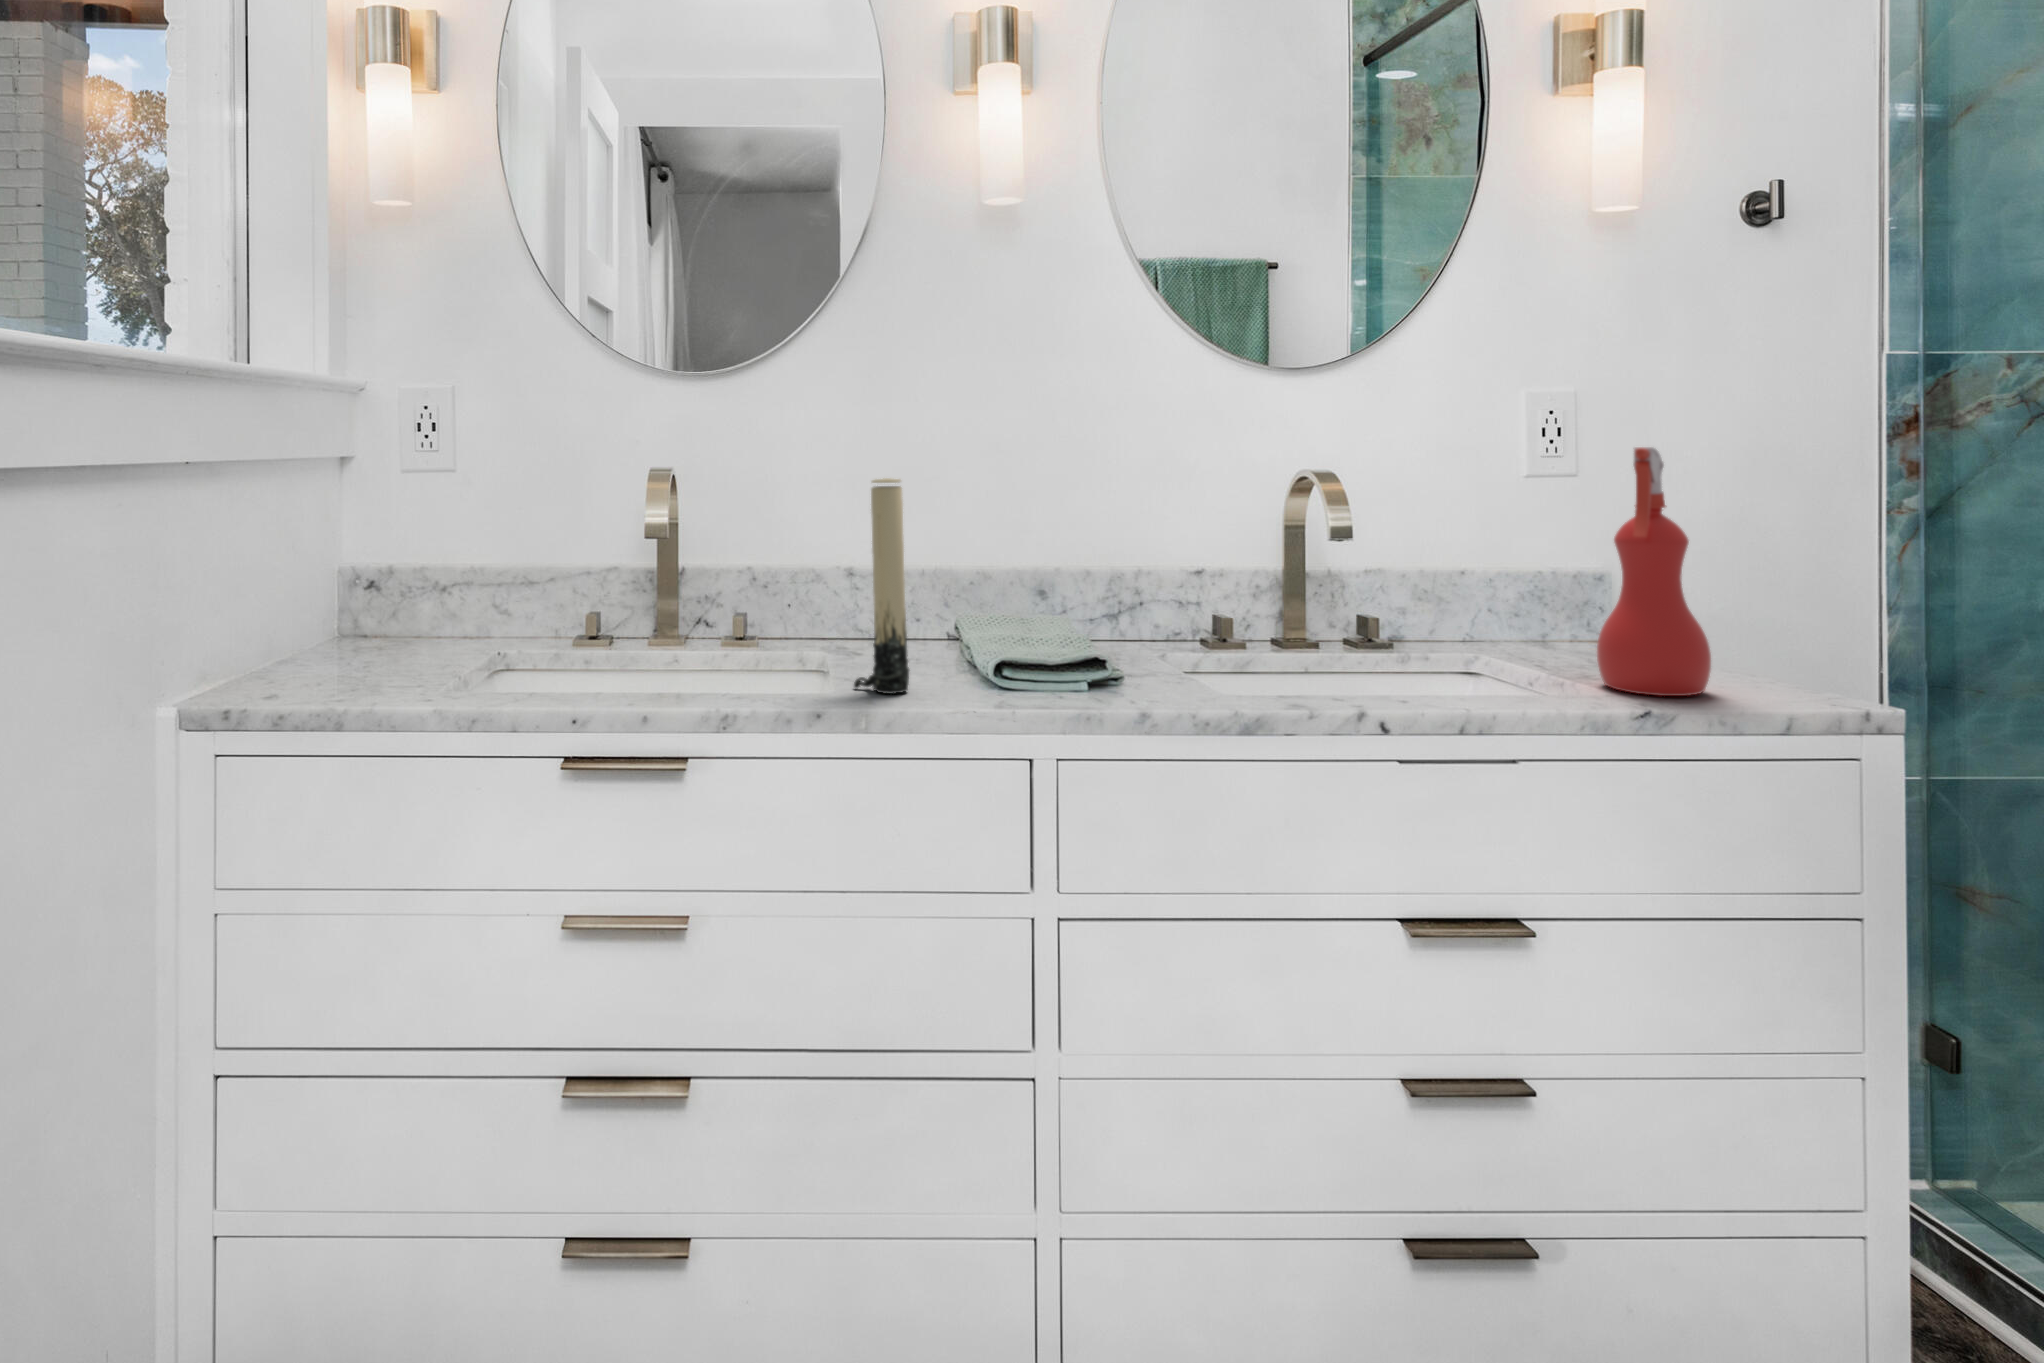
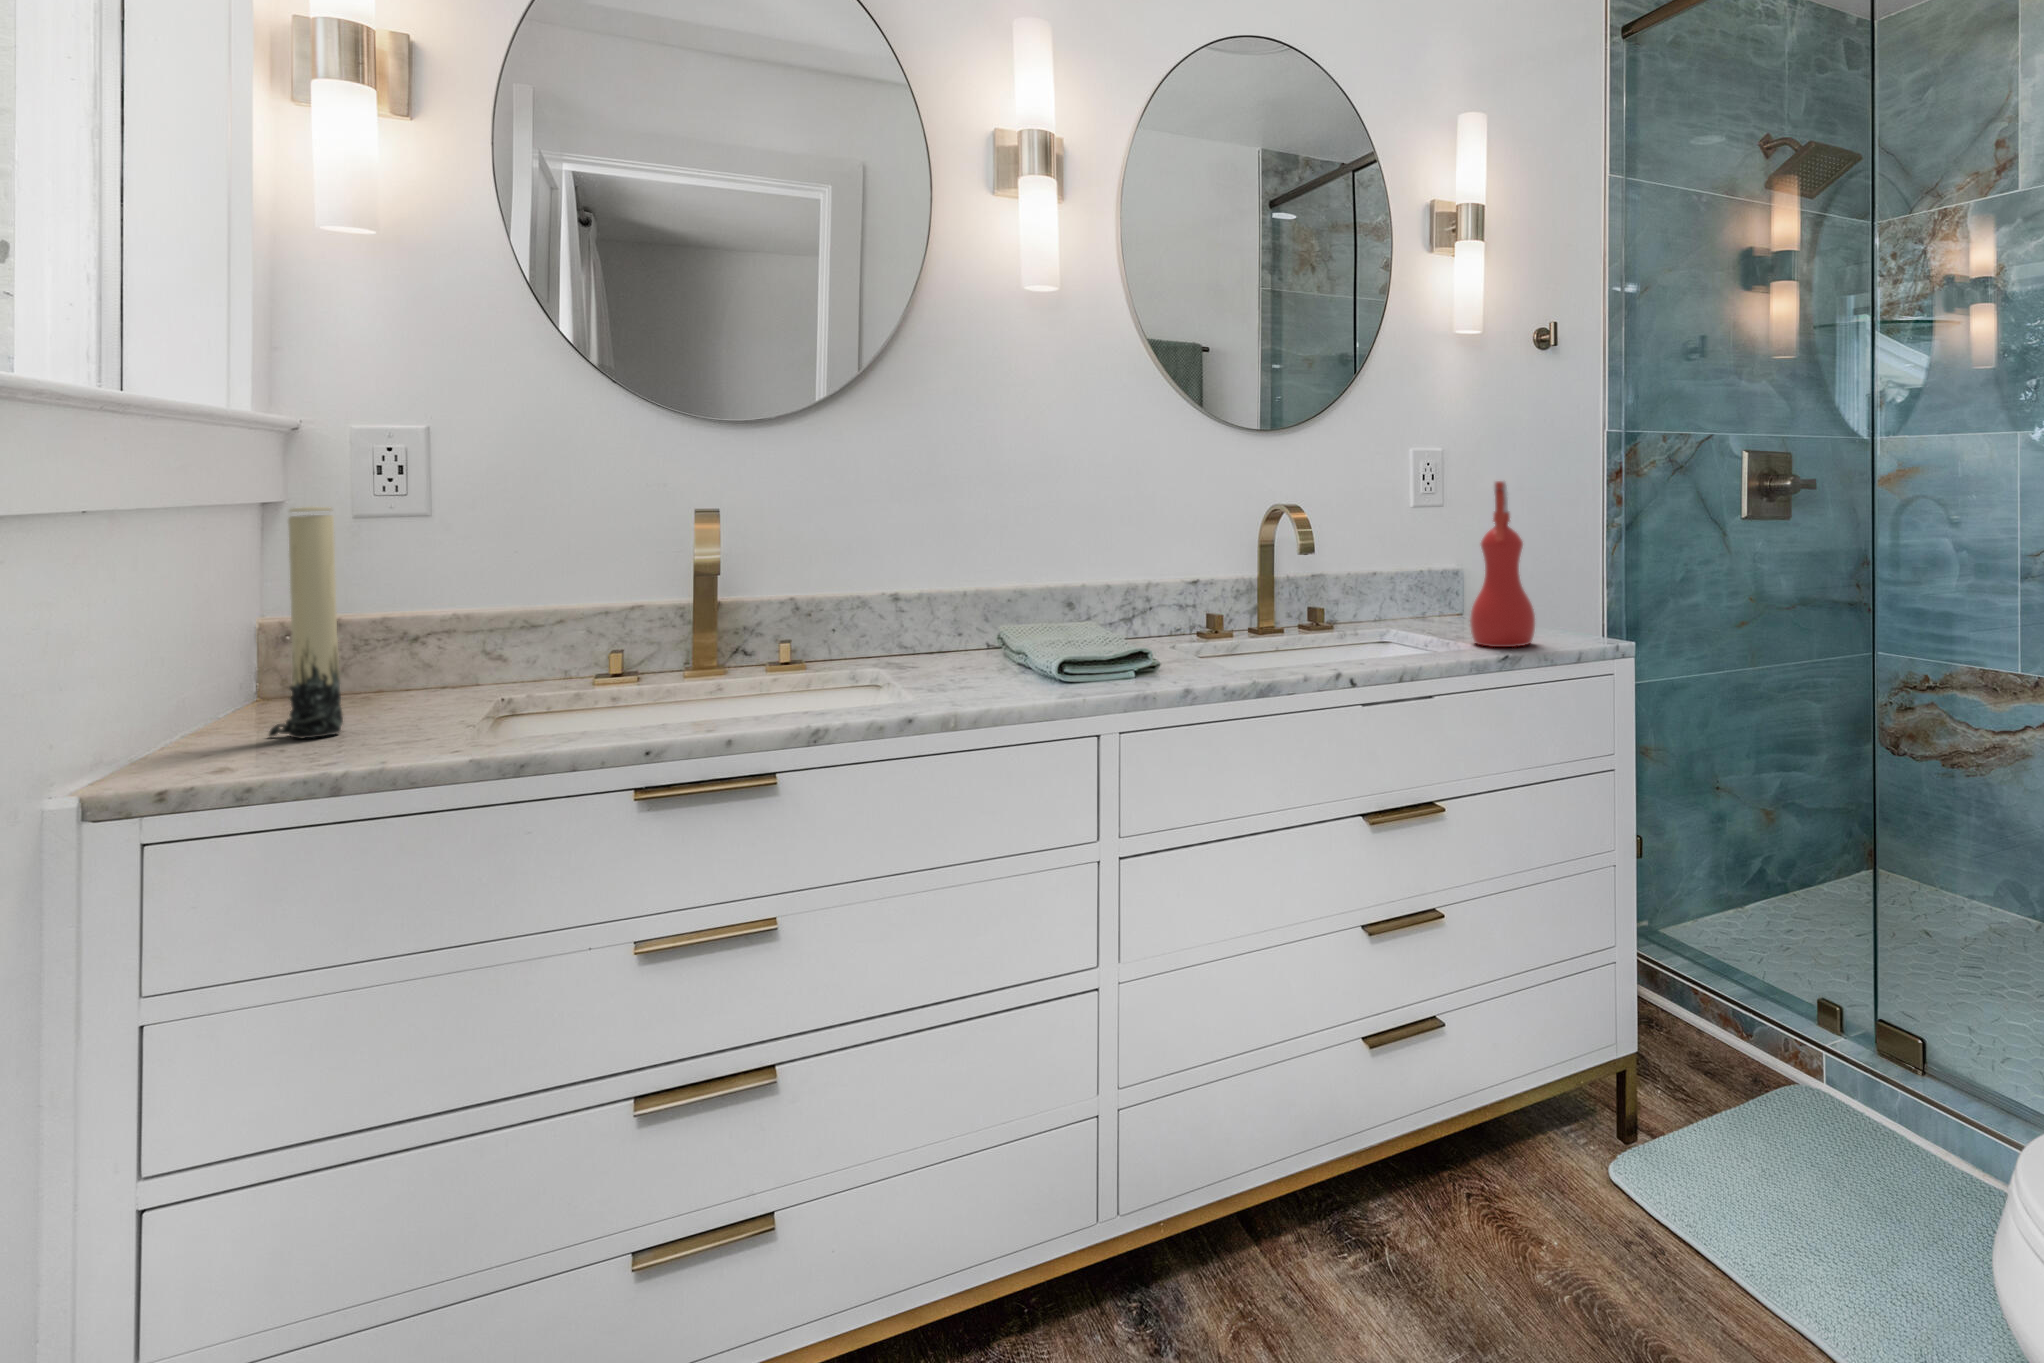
candle: present [854,478,909,694] -> present [269,507,343,738]

